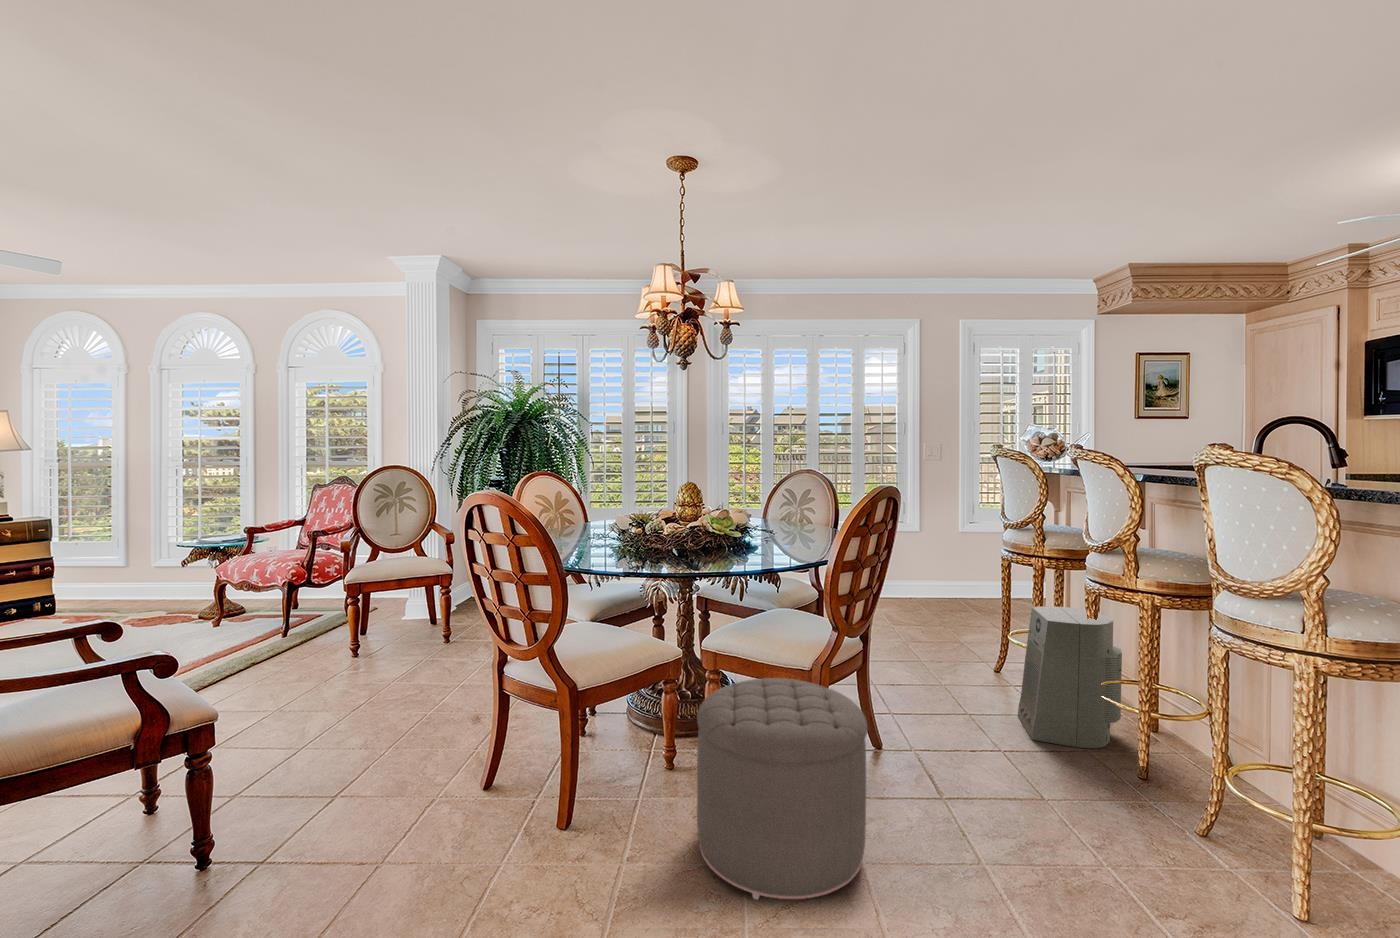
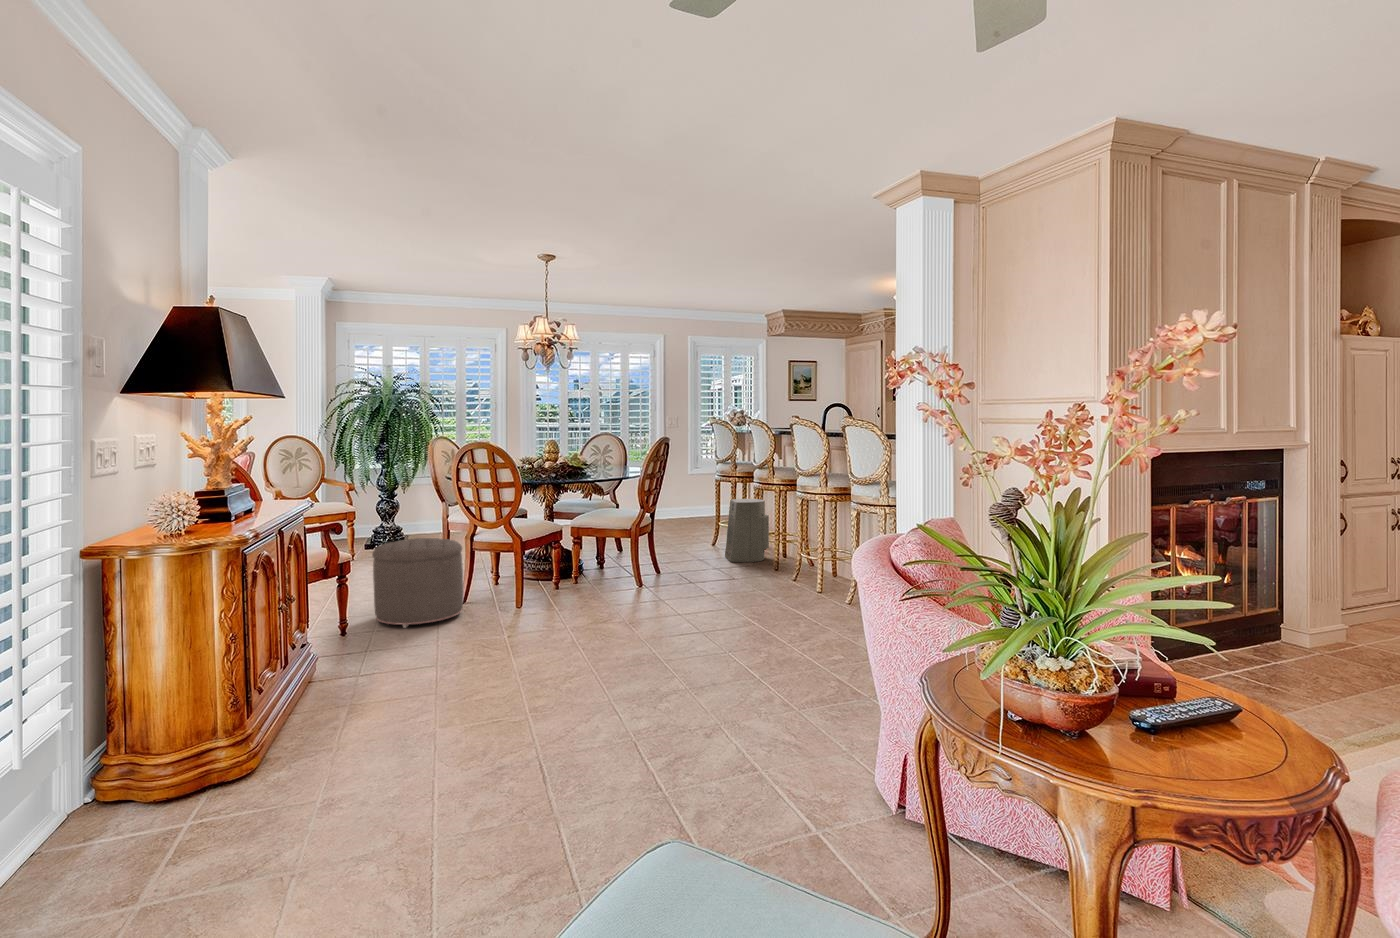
ottoman: present [697,678,867,900] -> present [372,538,463,628]

